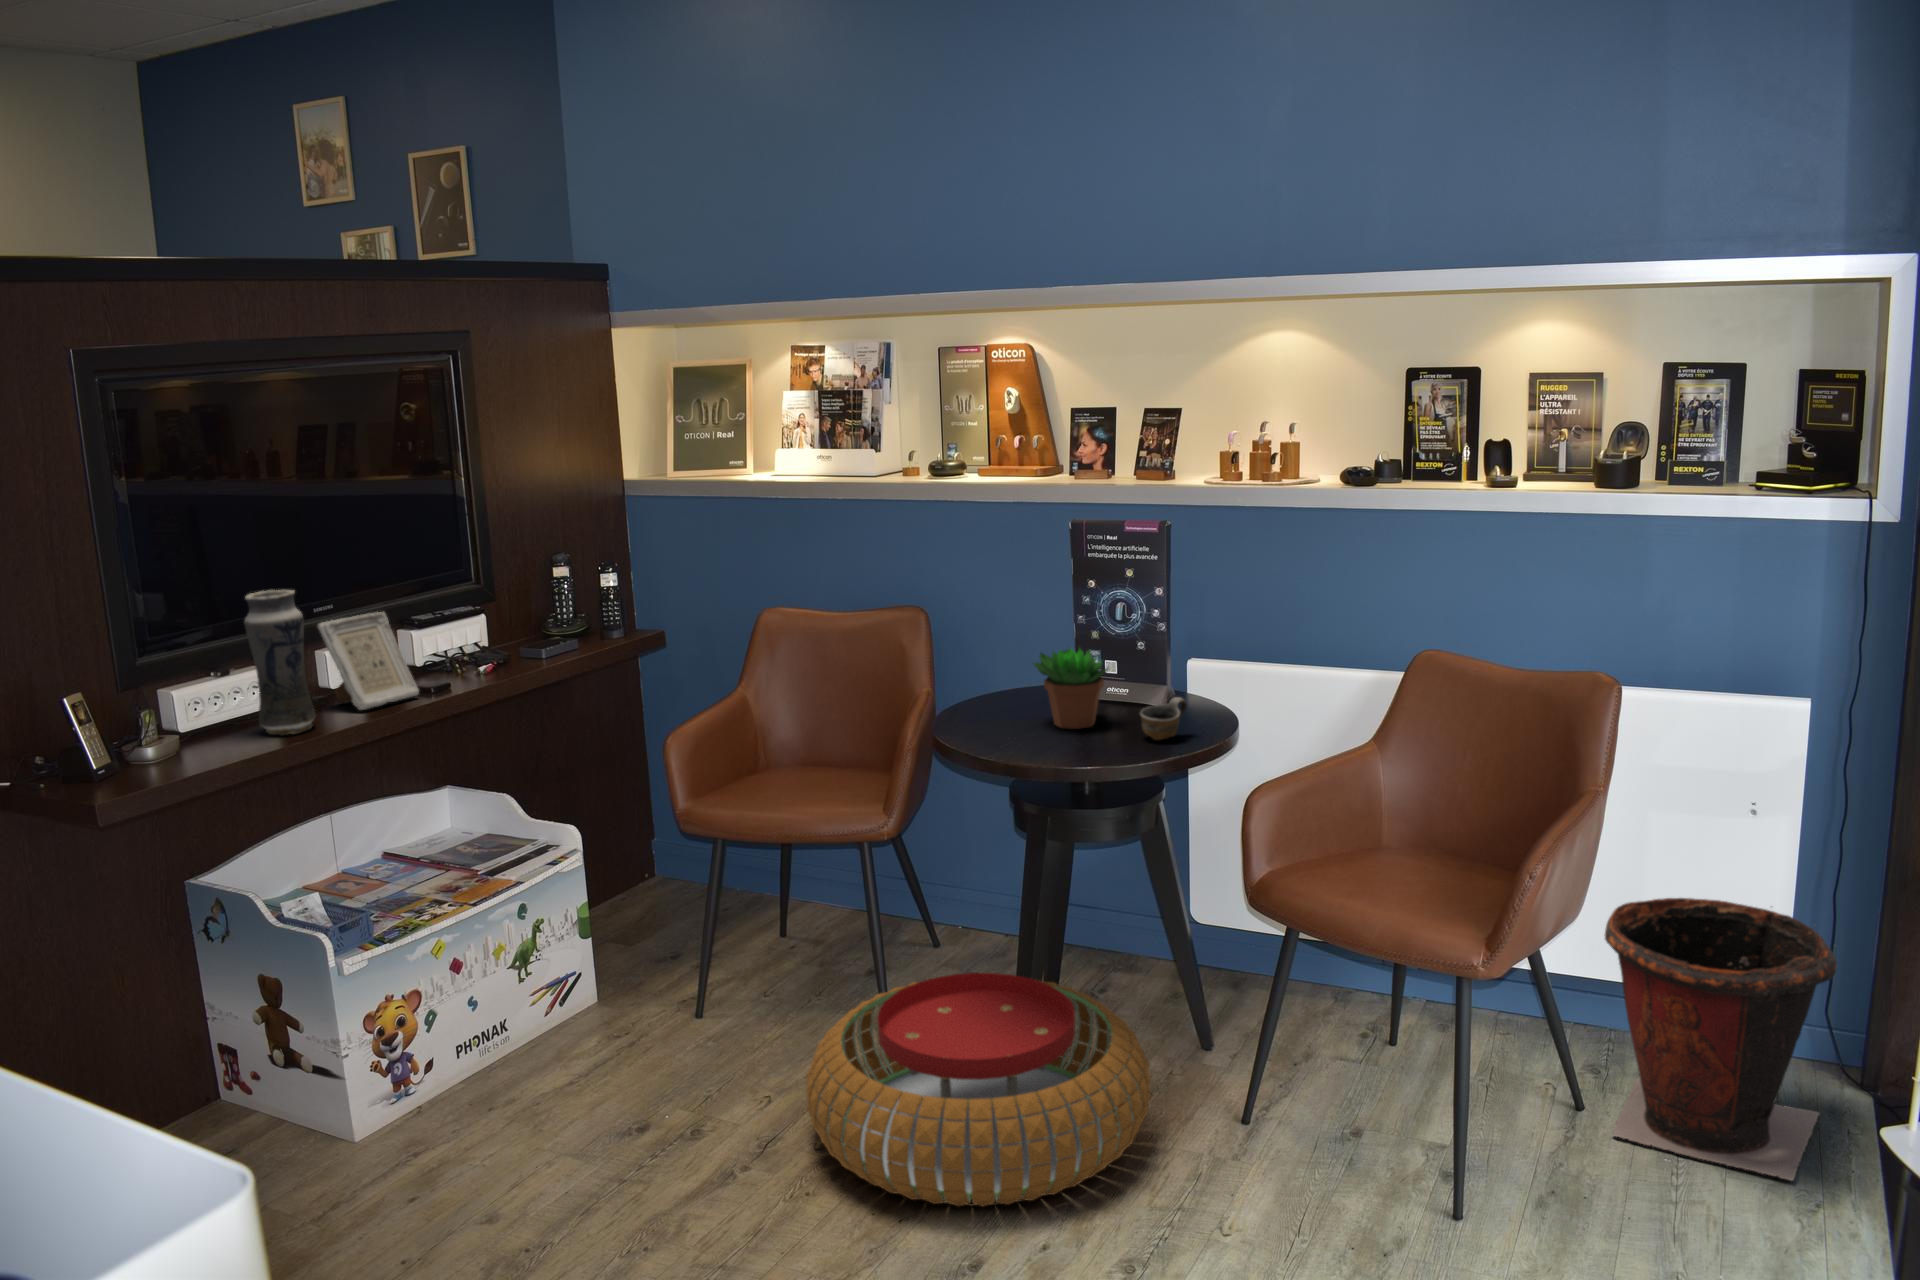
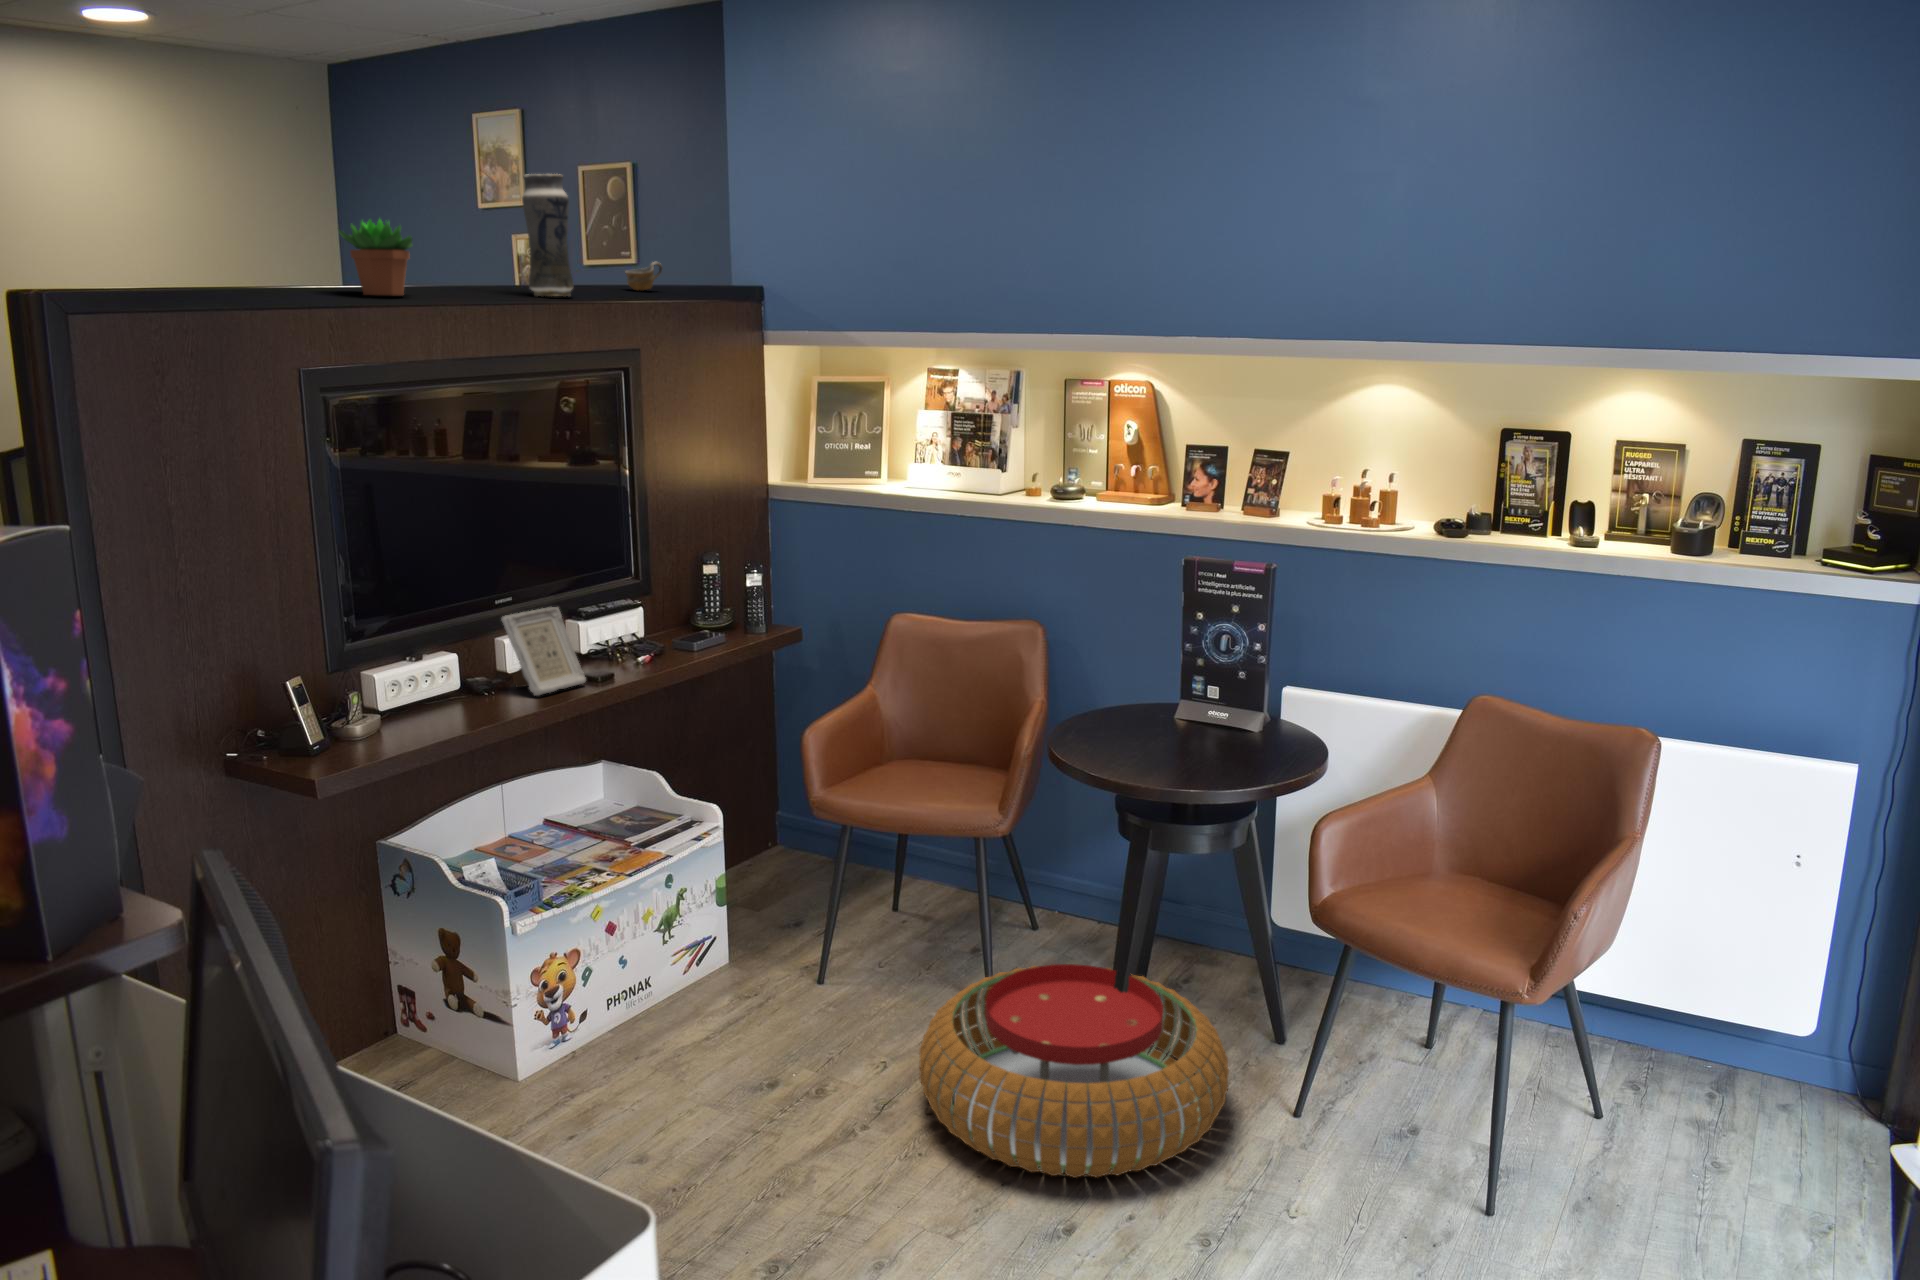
vase: present [244,590,316,735] -> present [522,174,574,296]
succulent plant: present [1033,649,1108,729] -> present [339,219,412,295]
cup: present [1140,697,1187,740] -> present [625,262,662,291]
waste bin: present [1604,898,1837,1181] -> none [1649,938,1872,1207]

